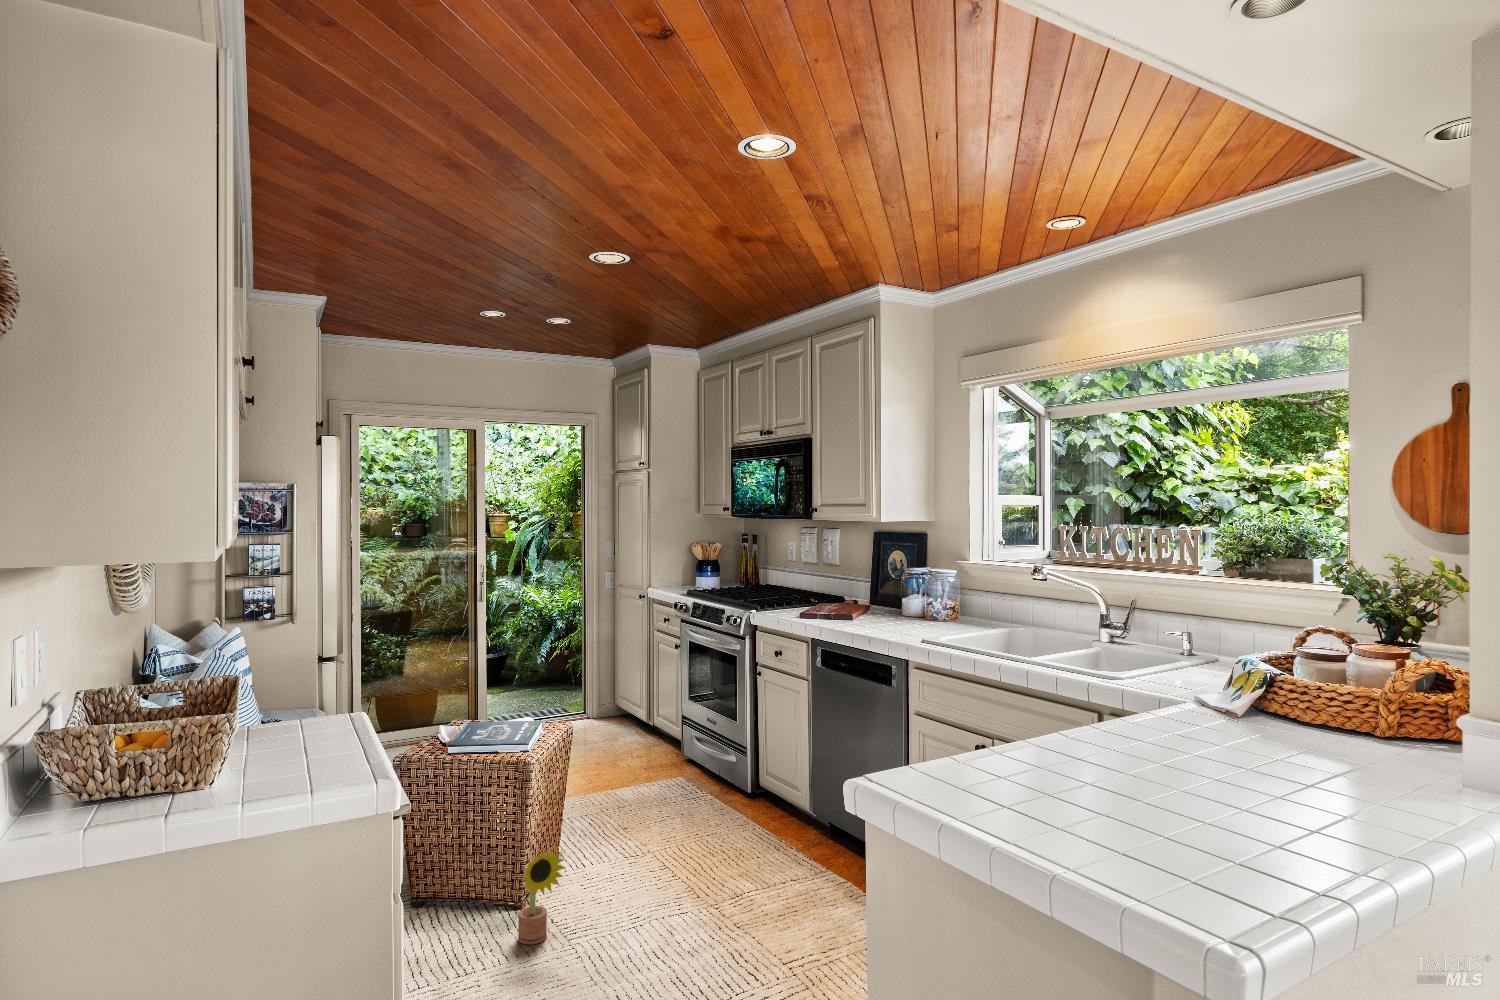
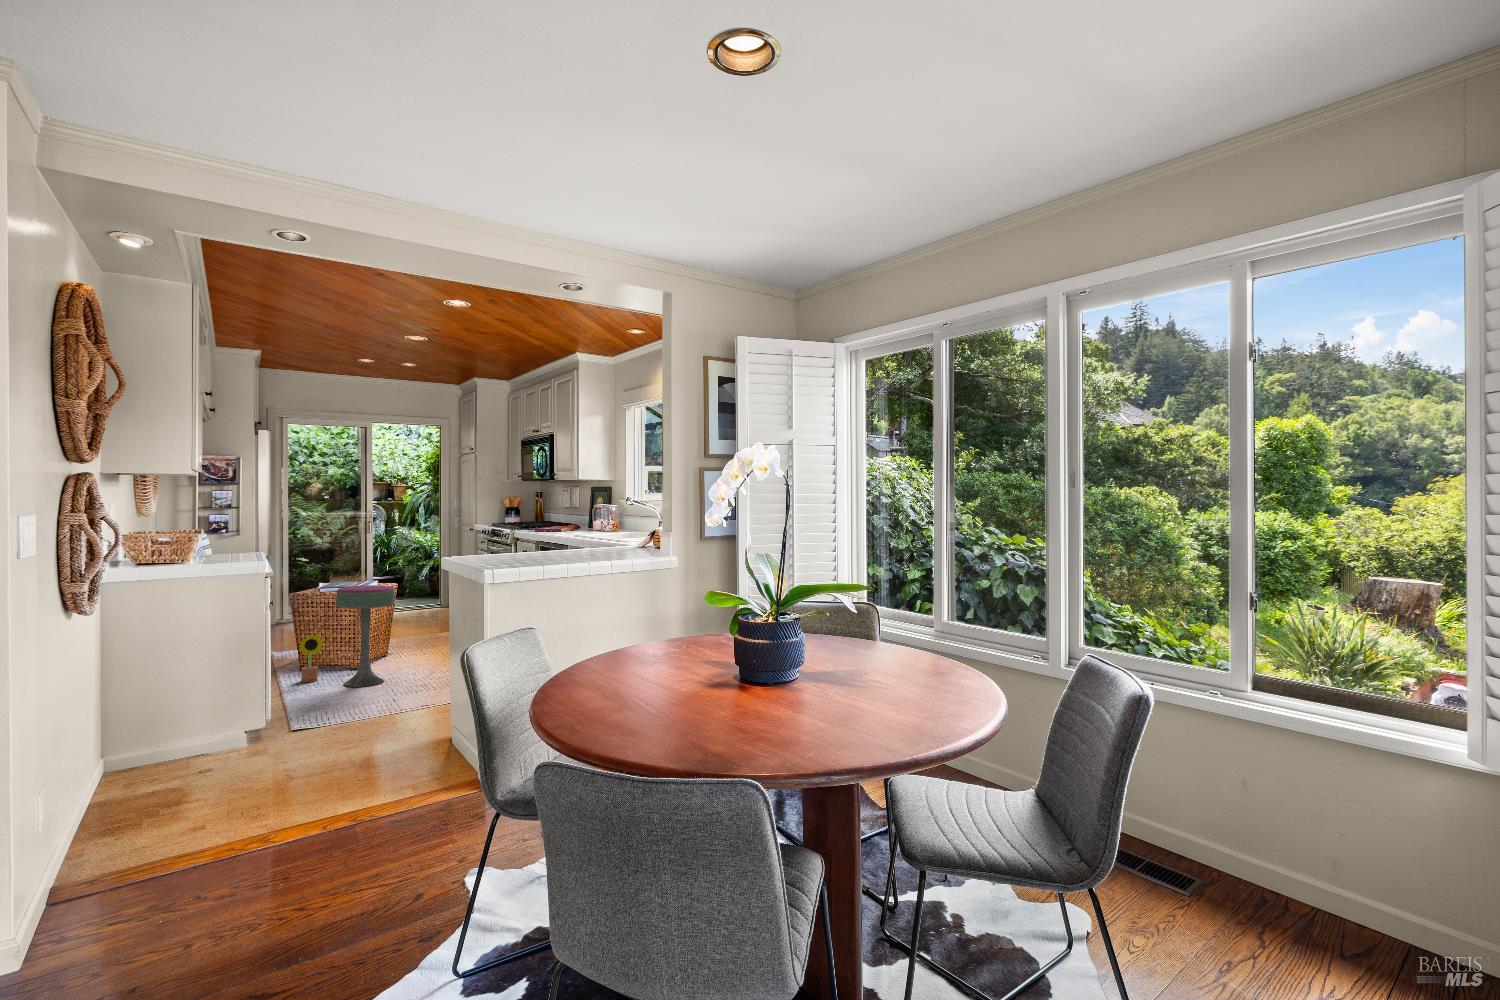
bar stool: none [599,744,701,960] -> present [336,585,395,687]

